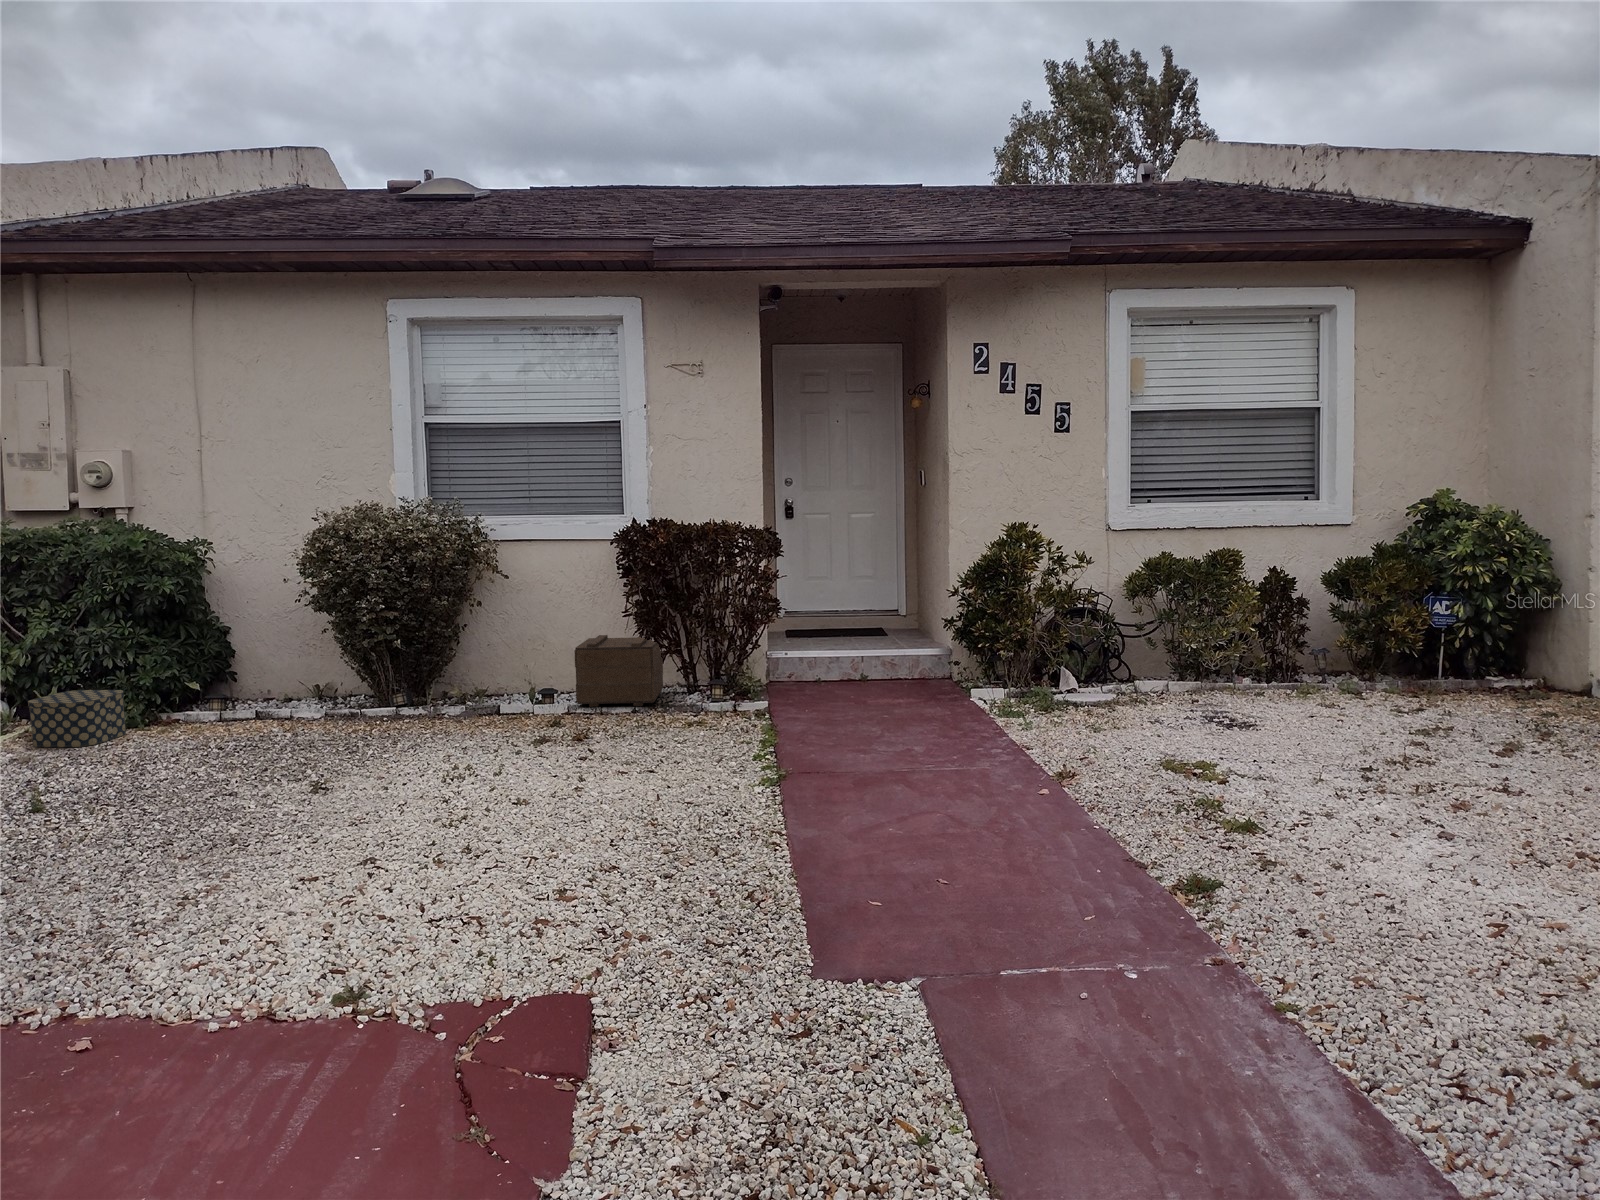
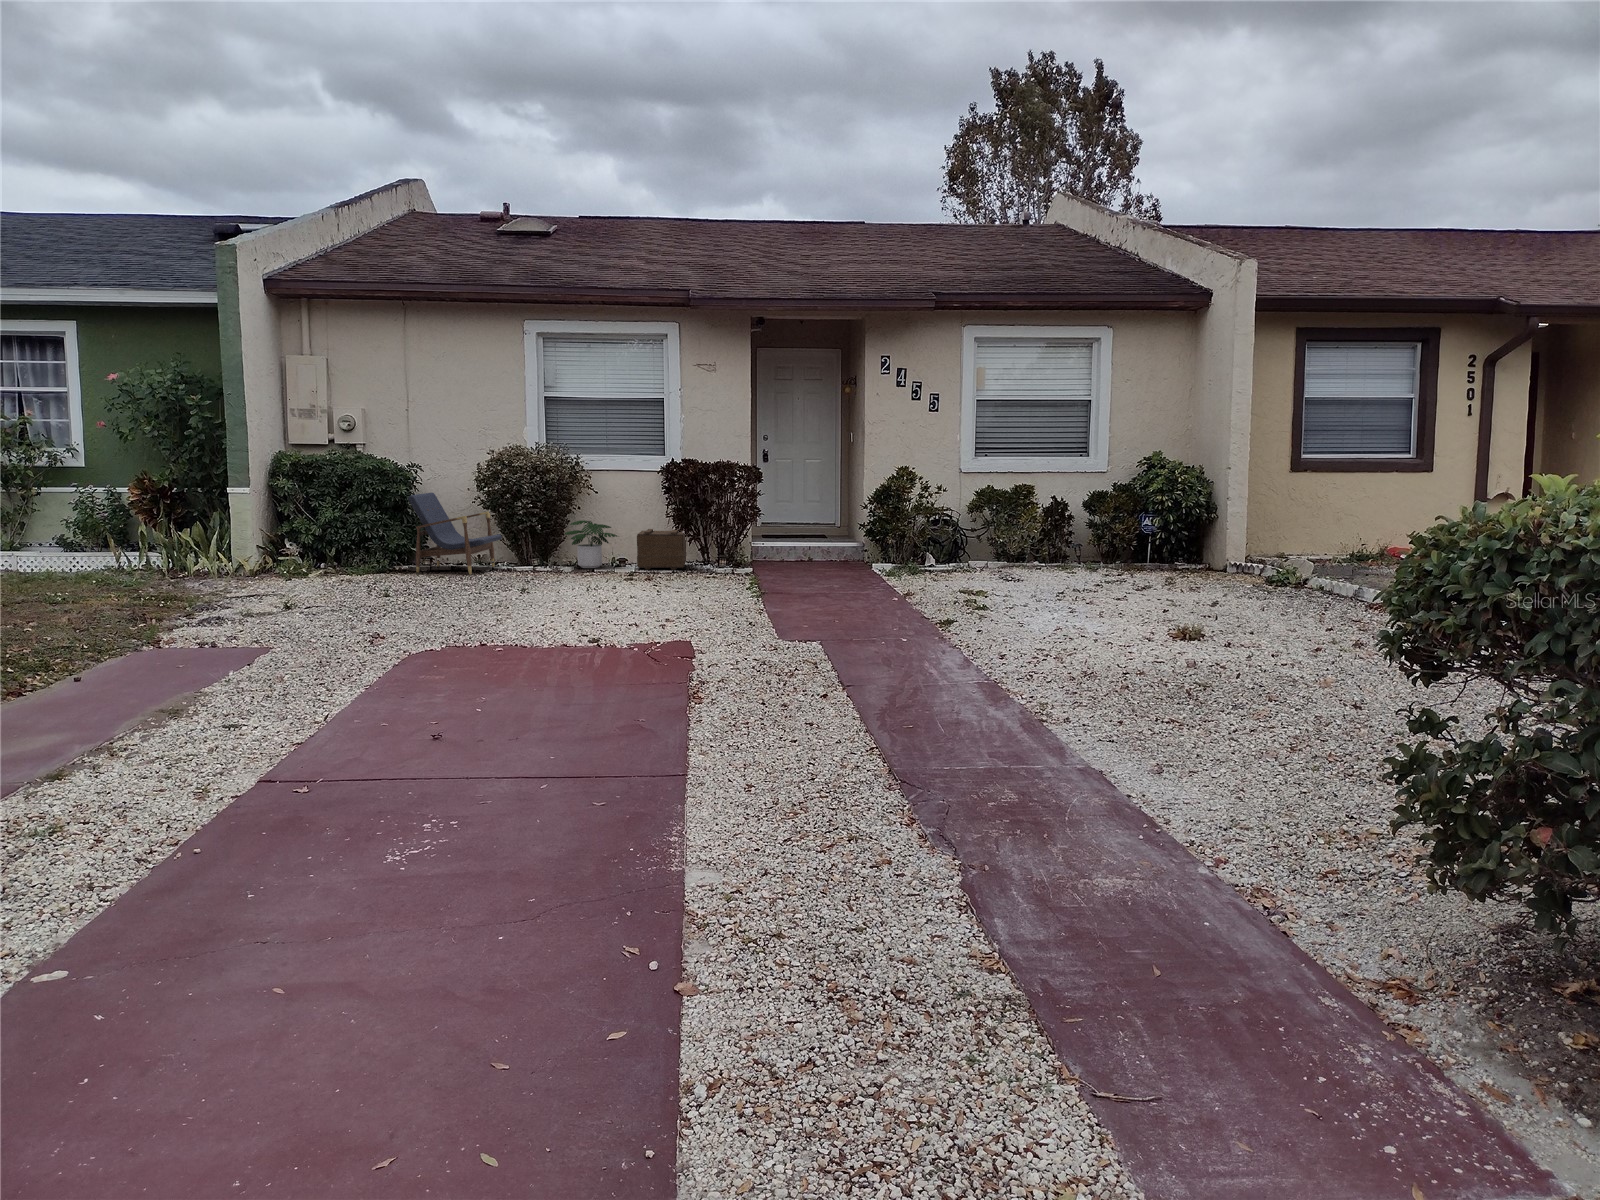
lounge chair: none [173,585,350,729] -> present [408,493,502,575]
potted plant: none [454,625,547,706] -> present [565,520,617,568]
storage box: present [28,690,126,747] -> none [337,550,384,579]

